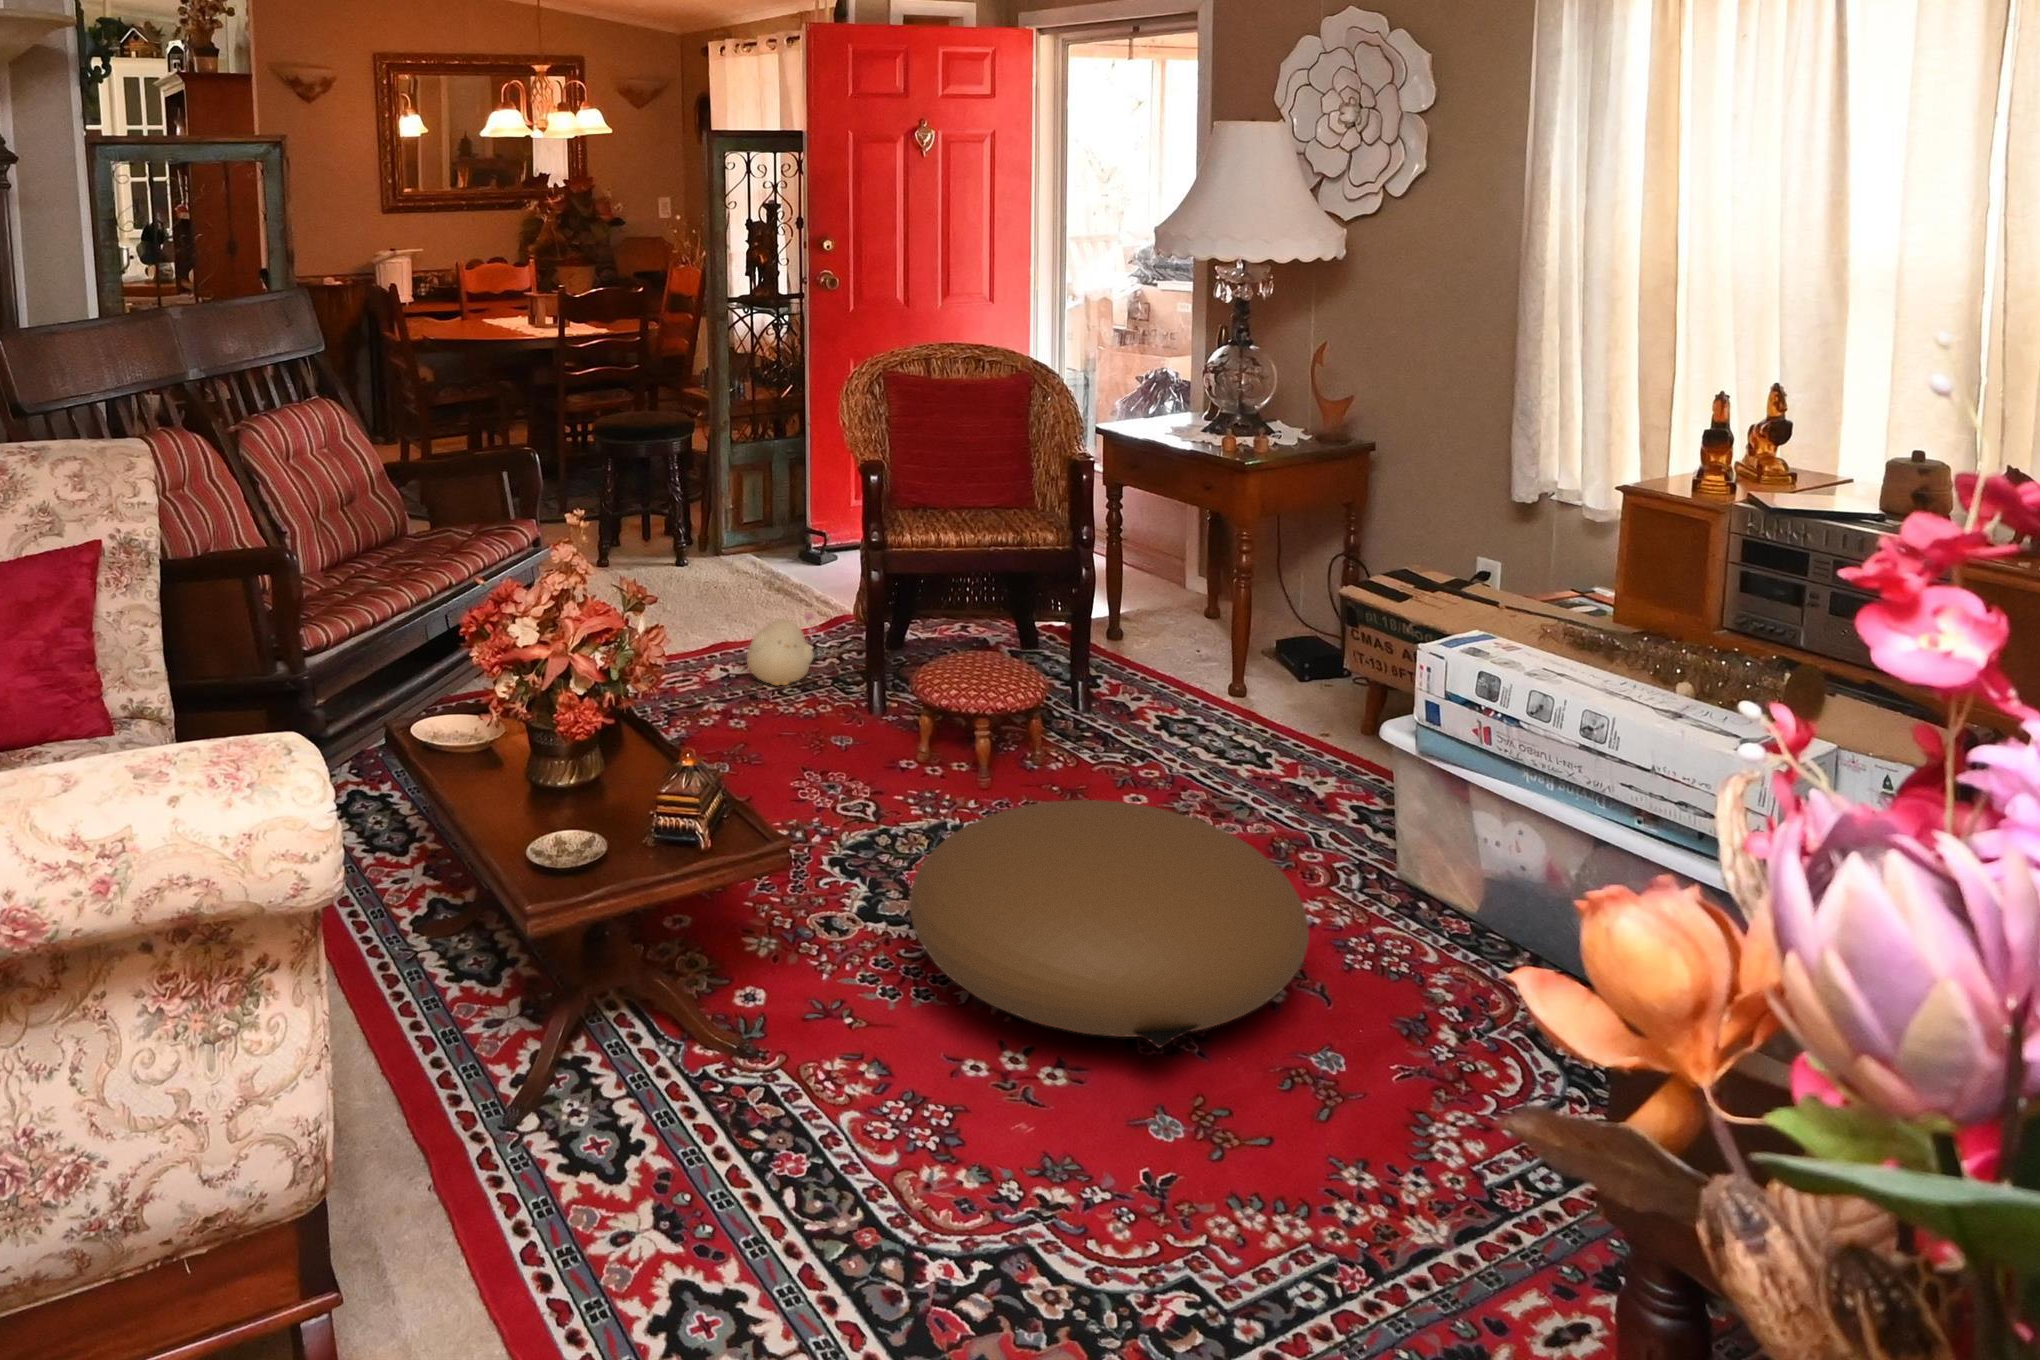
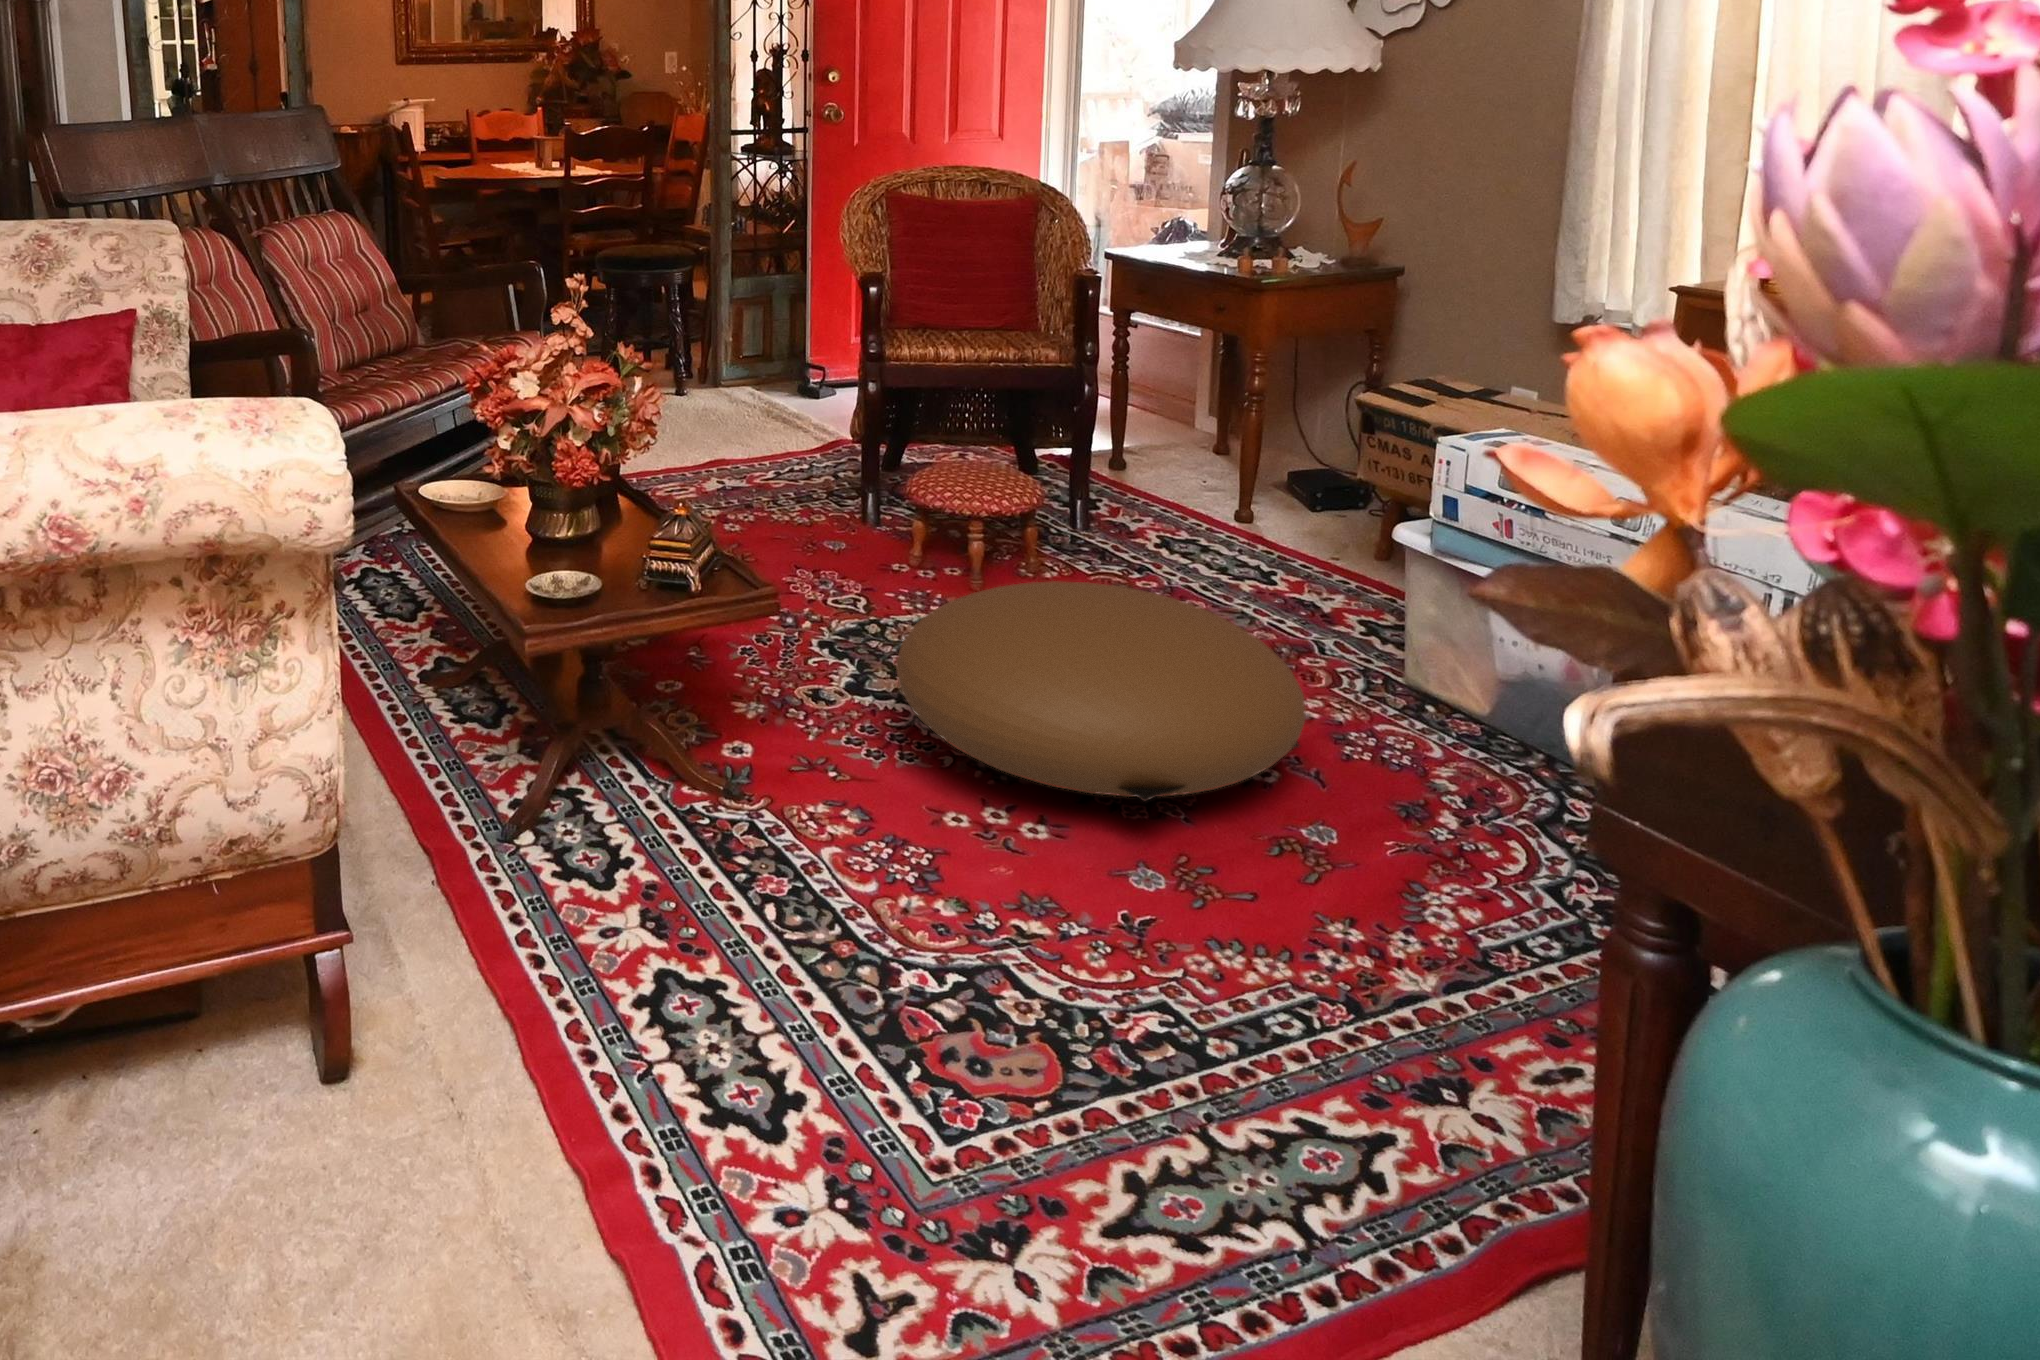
plush toy: present [747,612,815,685] -> none [742,427,815,498]

